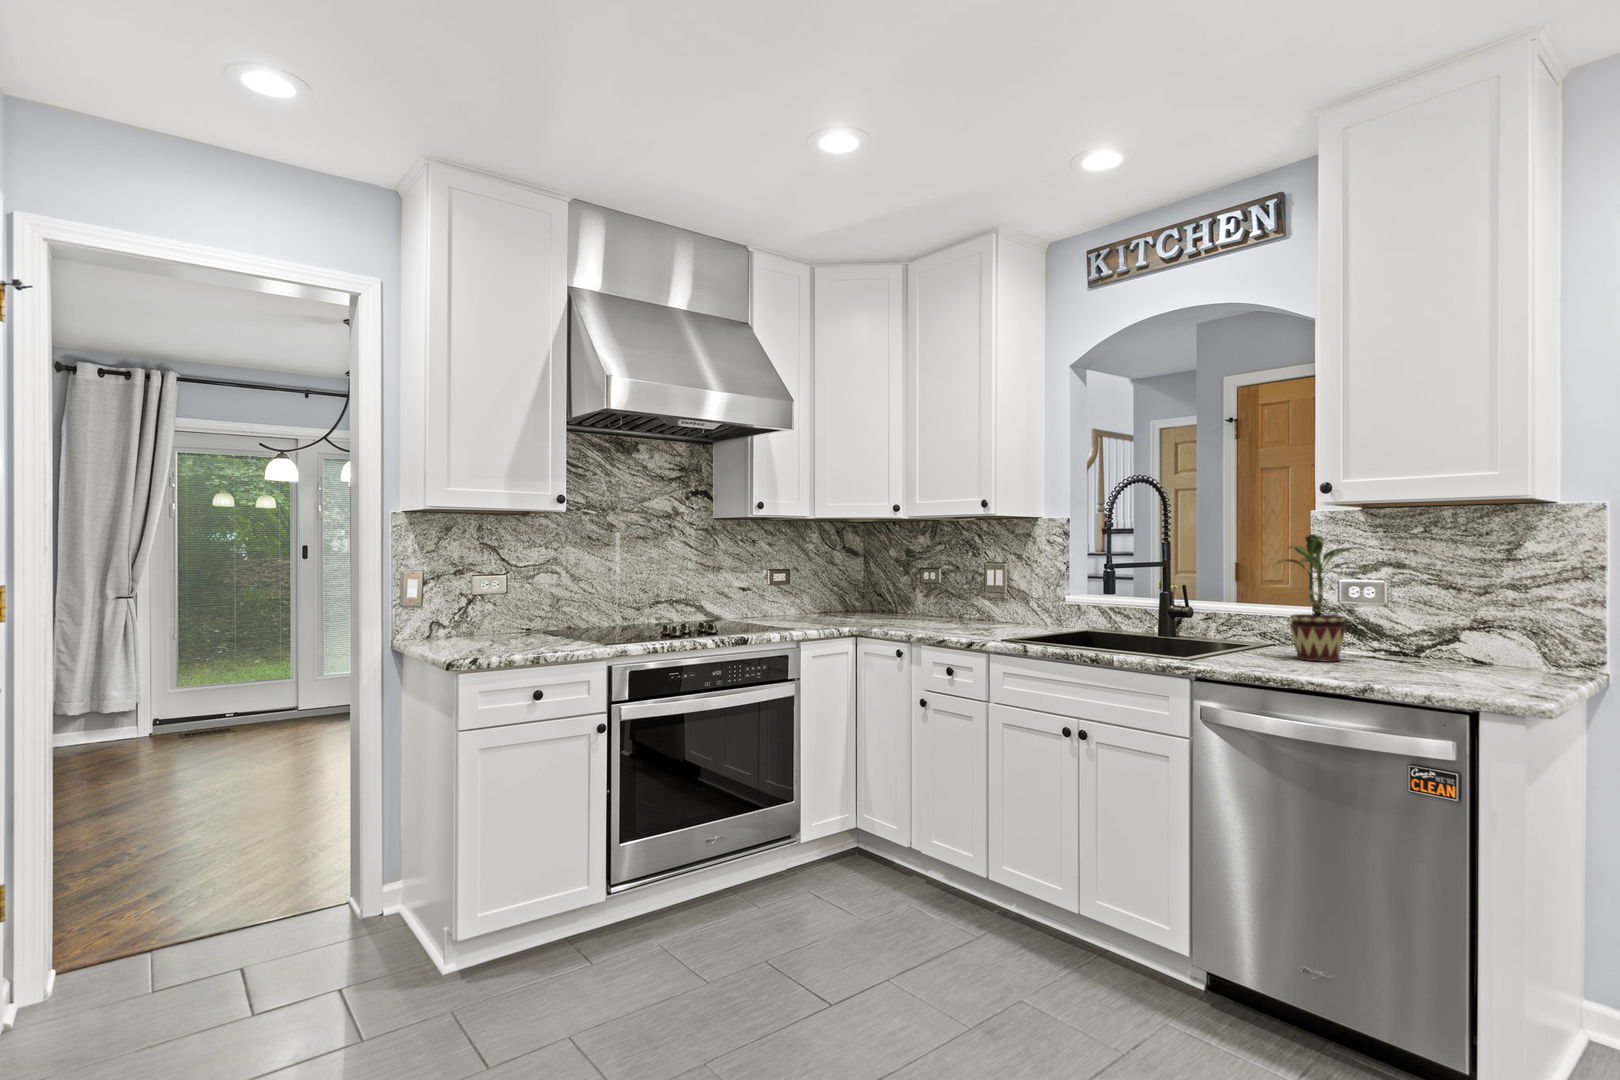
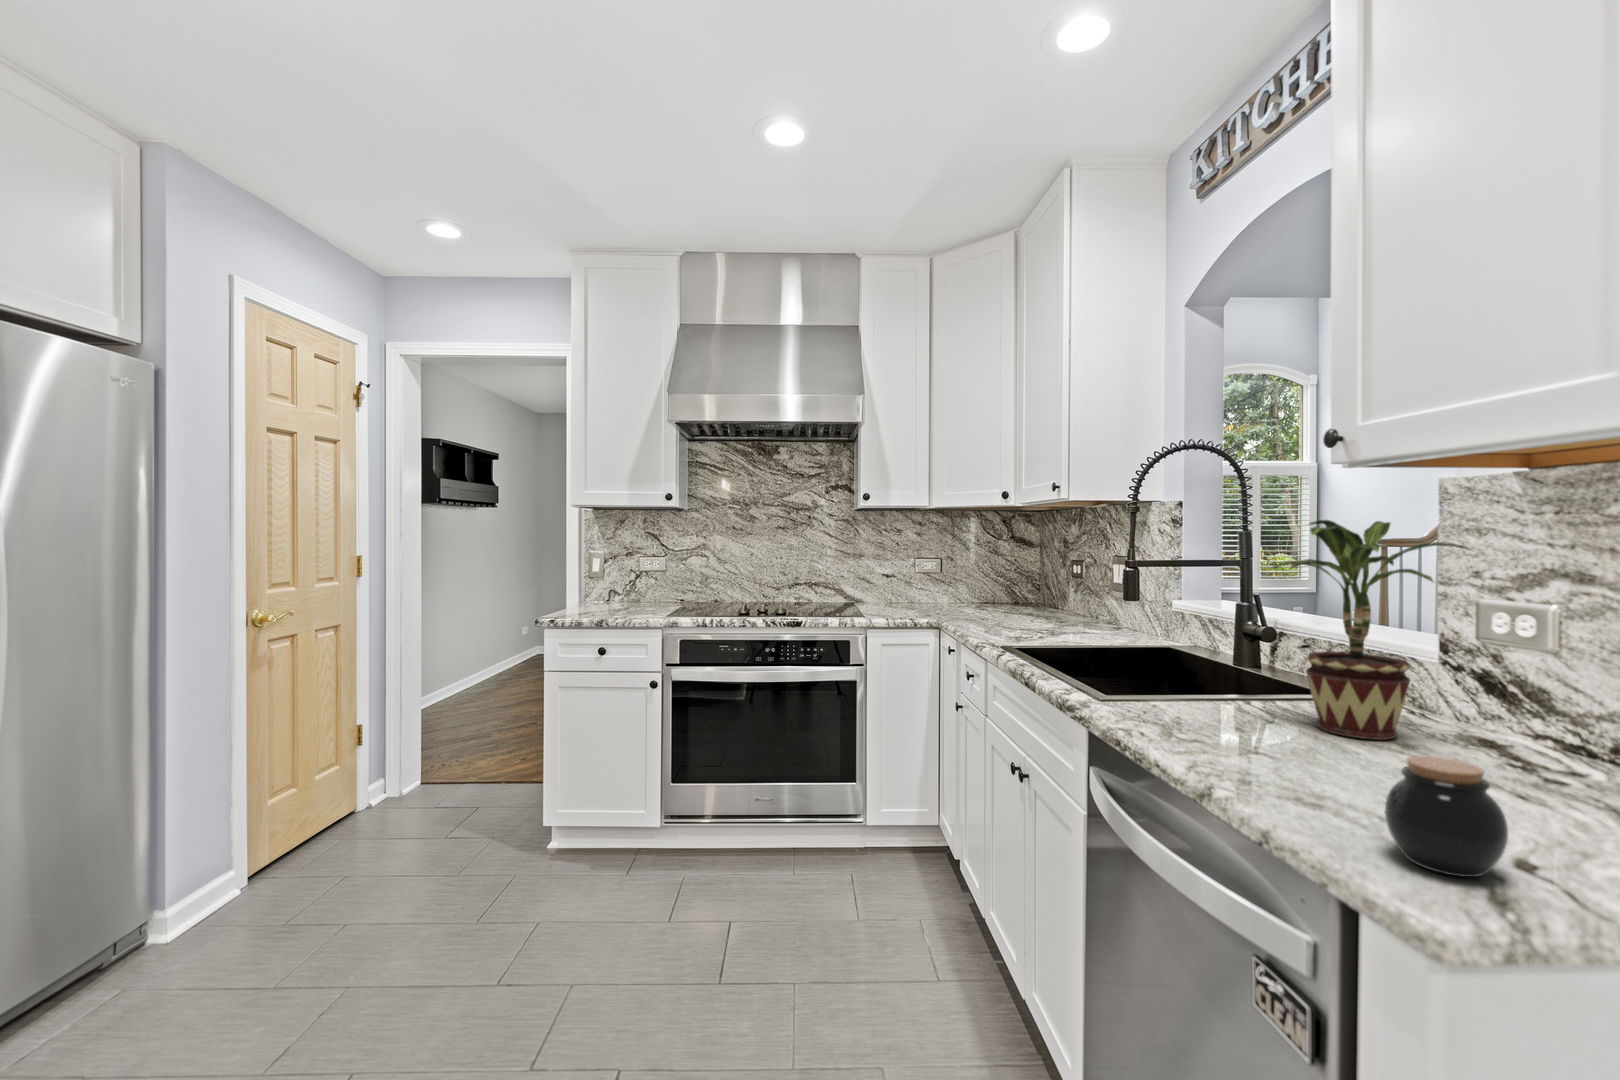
jar: none [1459,646,1512,695] -> present [1385,756,1508,877]

